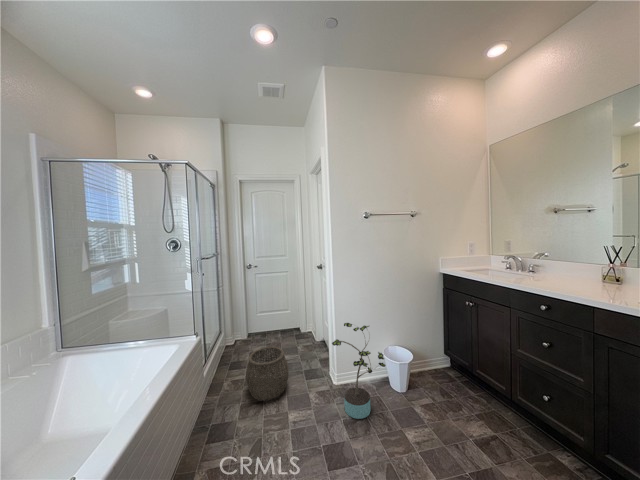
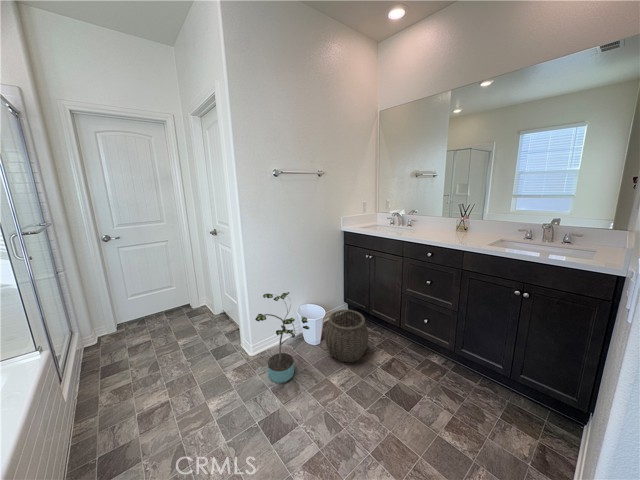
woven basket: present [246,347,289,400] -> present [325,310,369,362]

